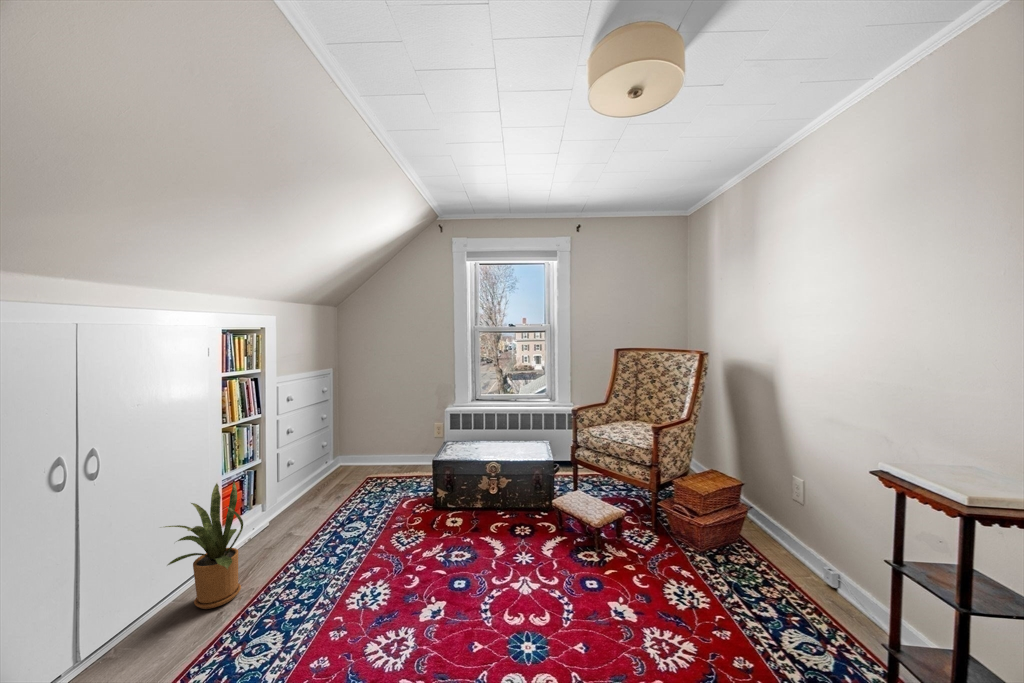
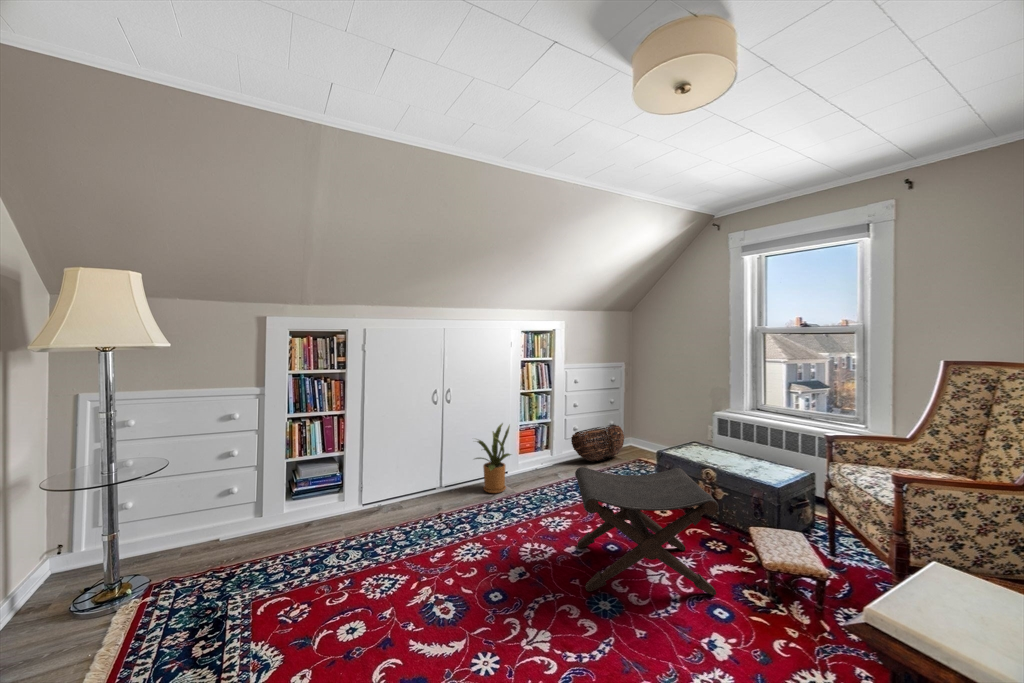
basket: none [295,446,353,500] -> present [571,425,624,461]
footstool: none [418,469,580,649] -> present [575,467,719,595]

